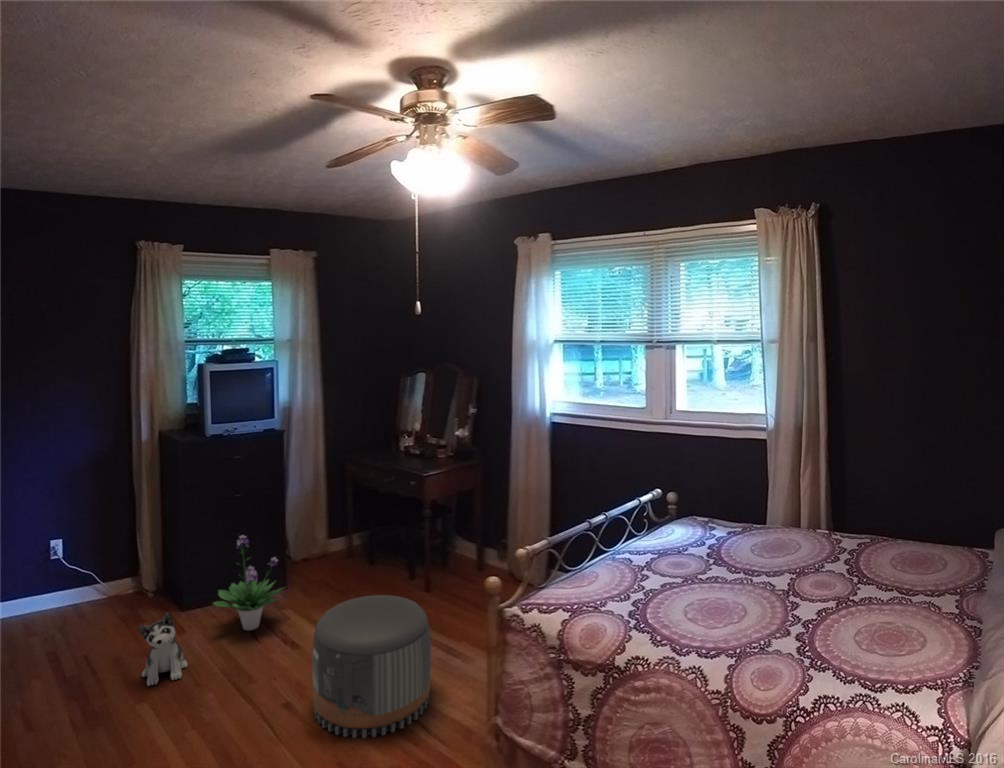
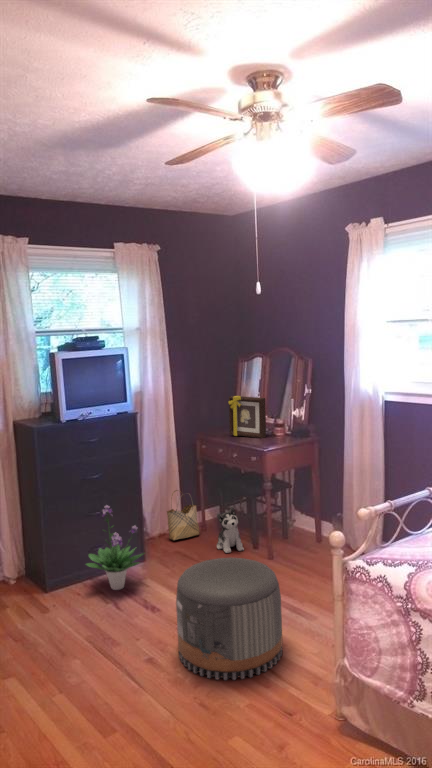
picture frame: none [388,415,427,461] -> present [228,396,266,438]
woven basket: none [315,514,351,569] -> present [167,490,199,540]
plush toy: present [139,612,188,686] -> present [217,507,244,553]

